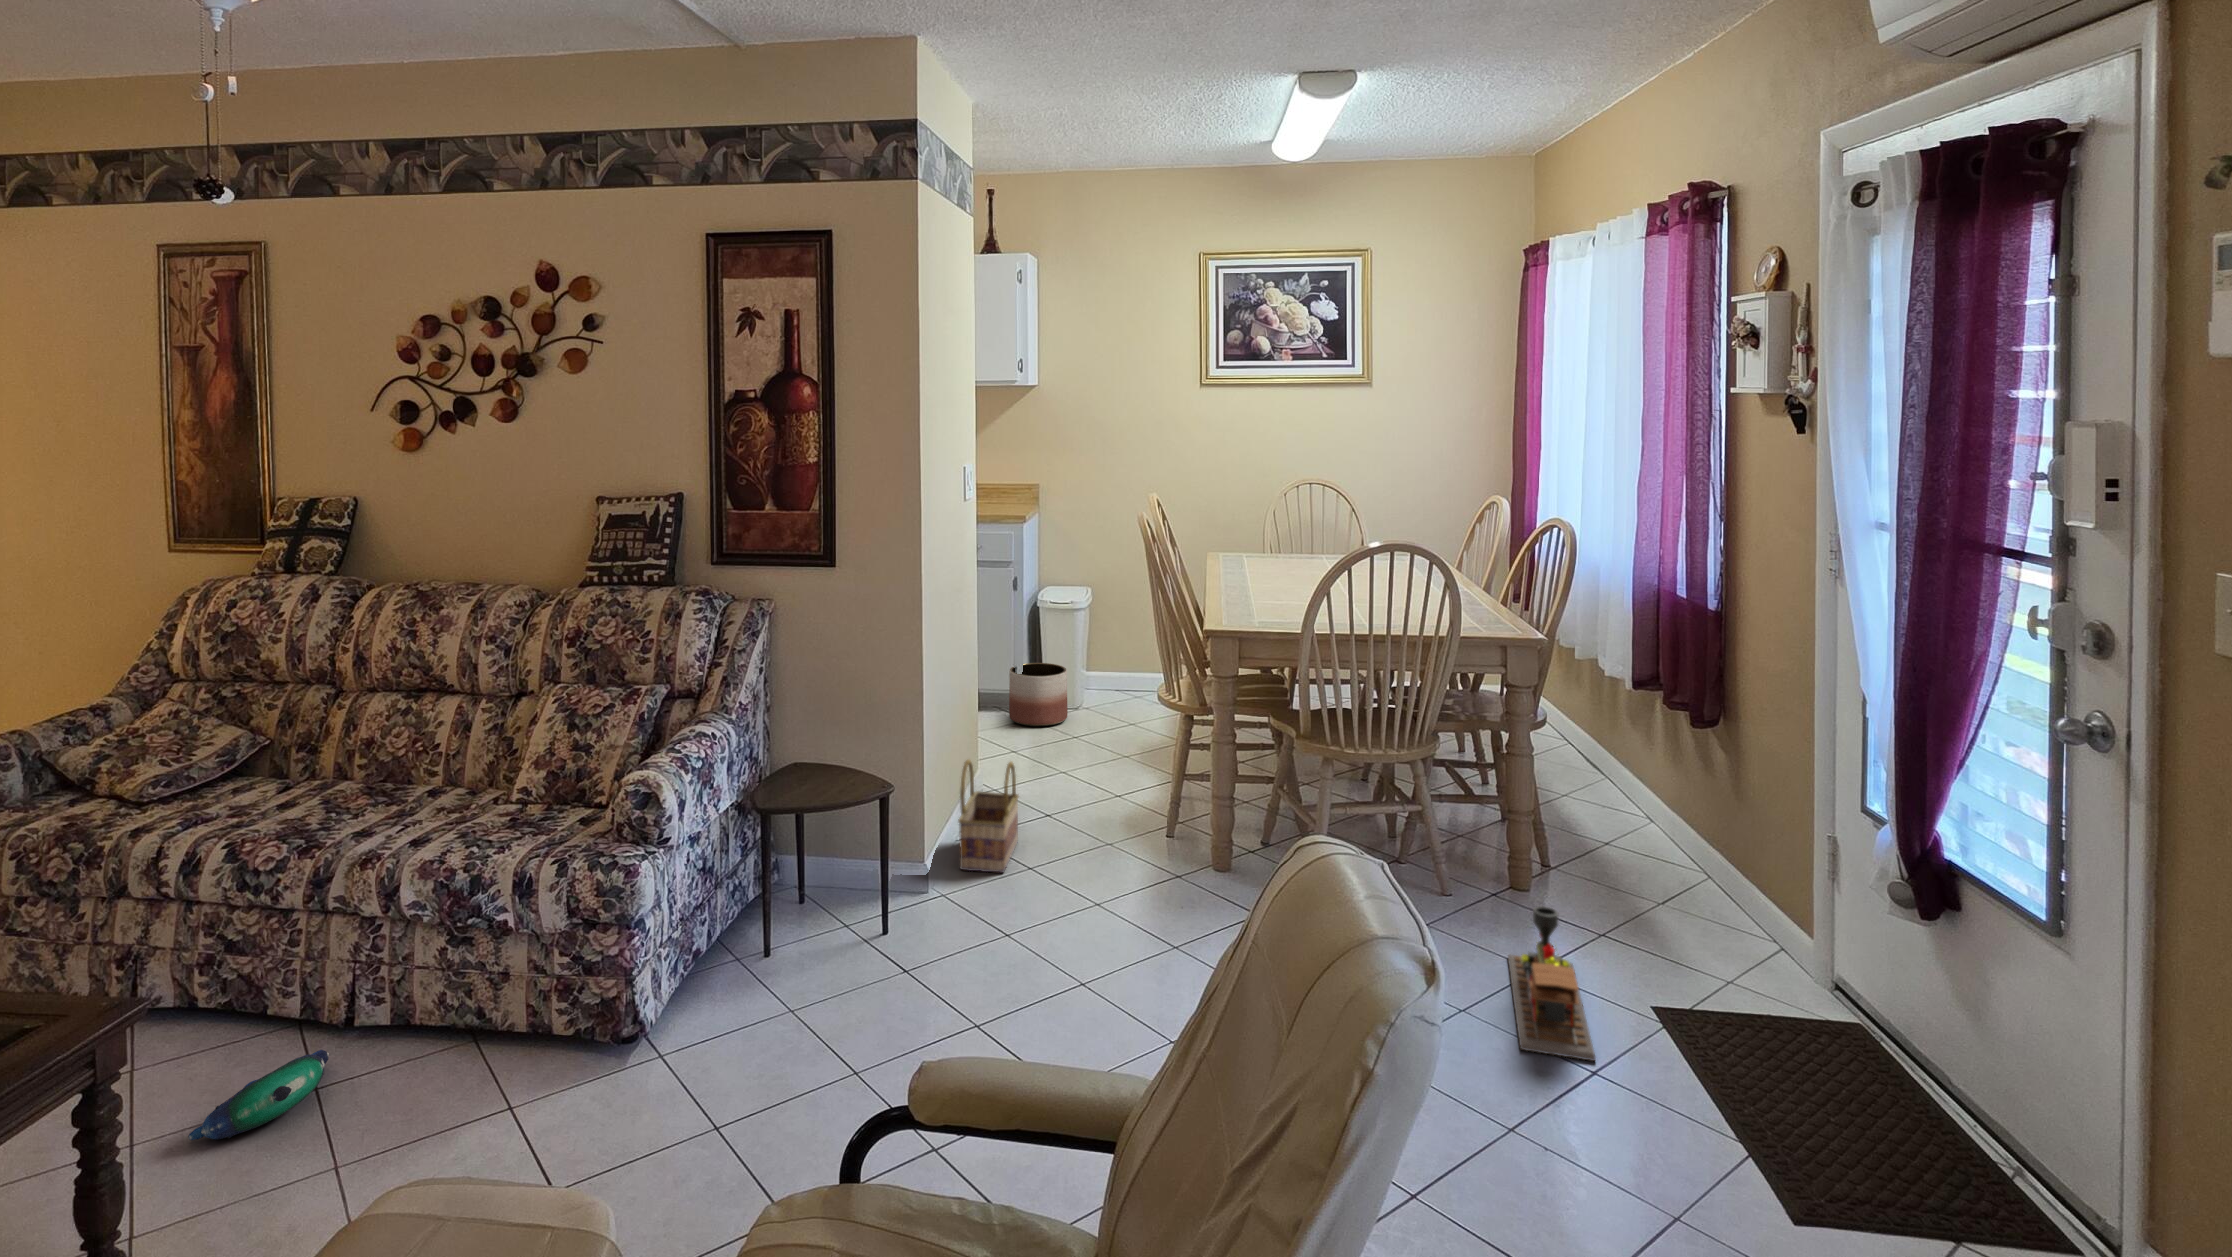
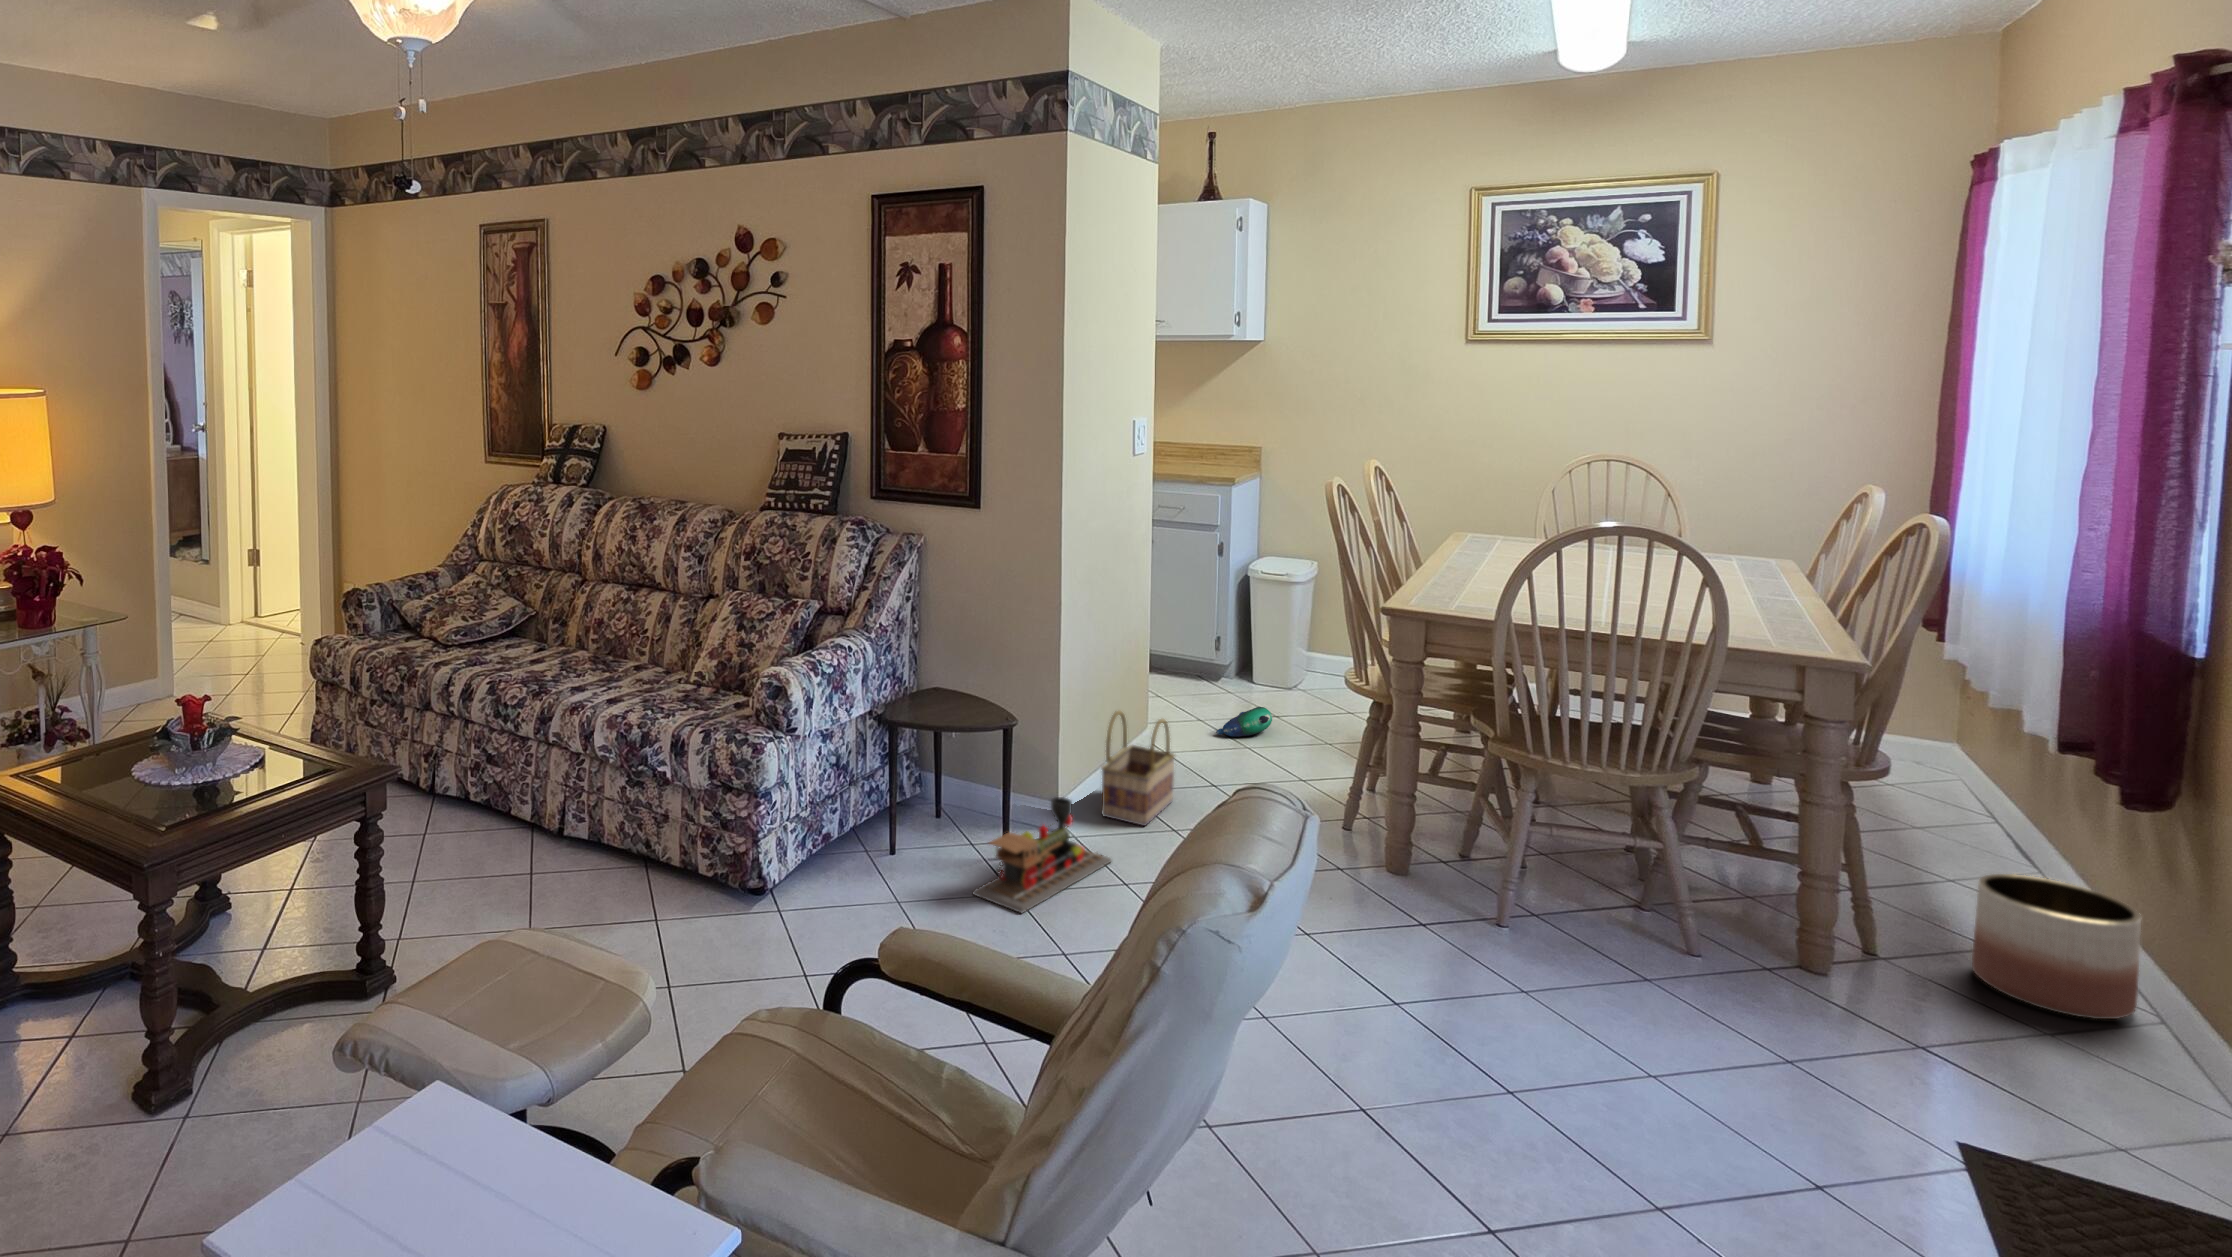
planter: present [1009,663,1068,726] -> present [1972,874,2141,1019]
toy train: present [1508,906,1596,1061] -> present [973,797,1111,913]
plush toy: present [188,1050,329,1140] -> present [1216,707,1272,737]

